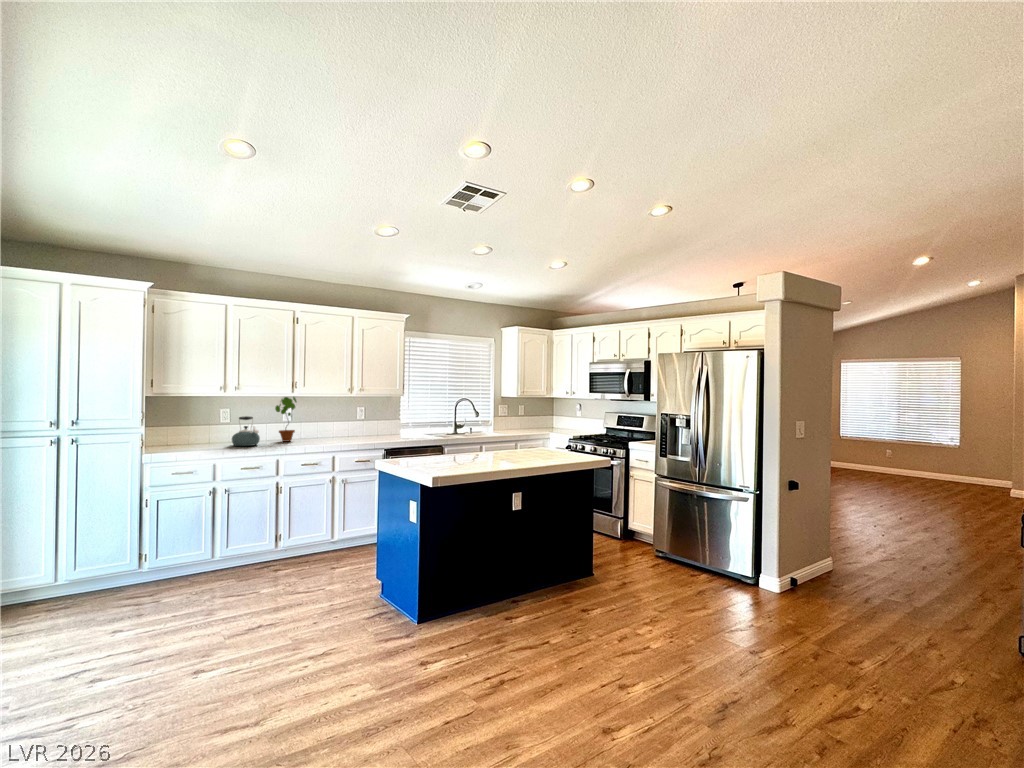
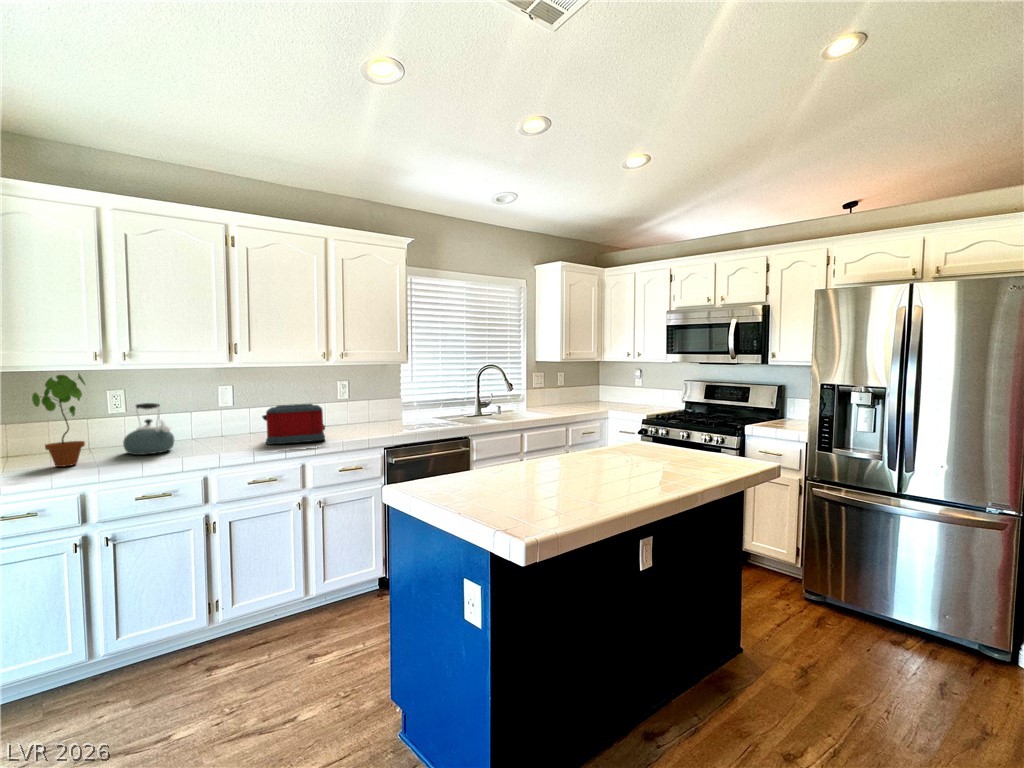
potted plant: present [275,397,297,441] -> present [32,374,85,467]
toaster: none [310,420,348,444] -> present [262,404,325,444]

